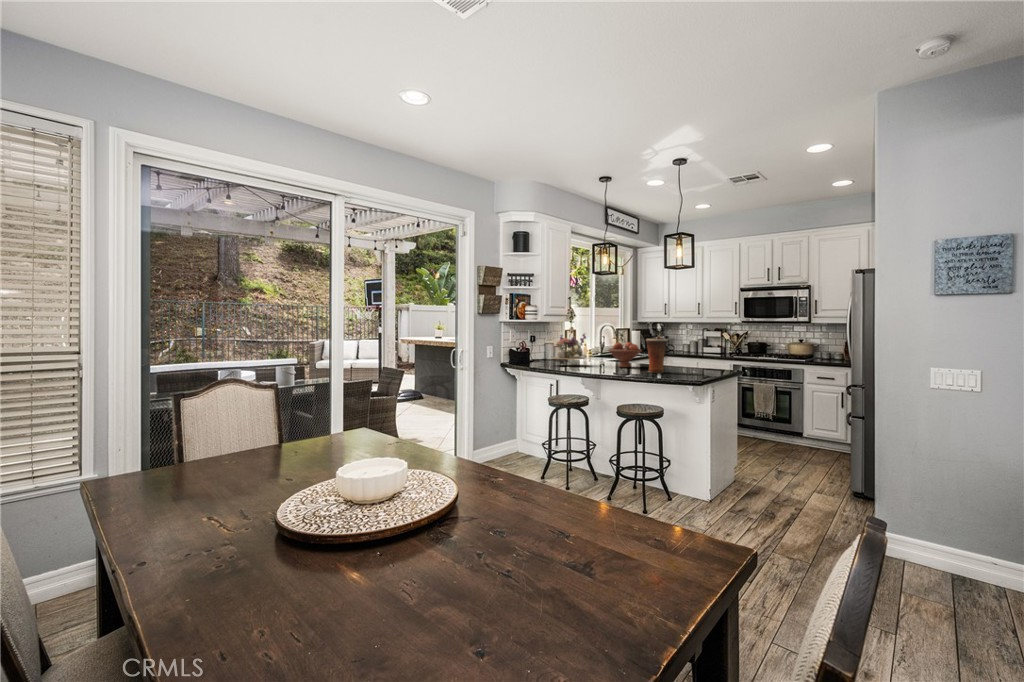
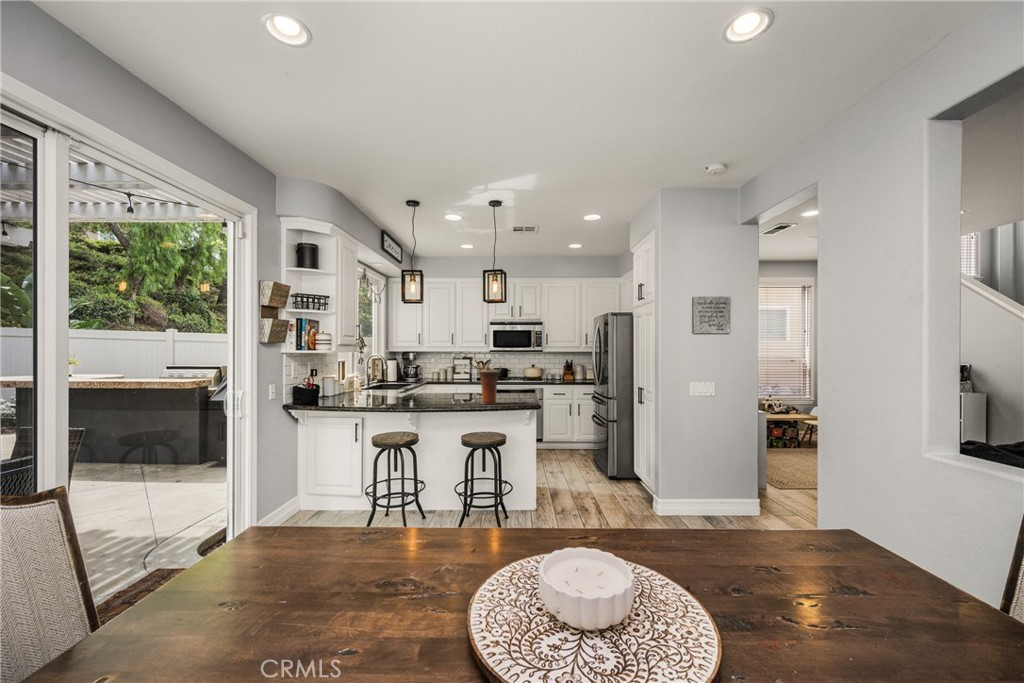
flower arrangement: present [551,334,586,364] -> none [352,364,398,402]
fruit bowl: present [608,342,642,367] -> none [421,373,456,400]

